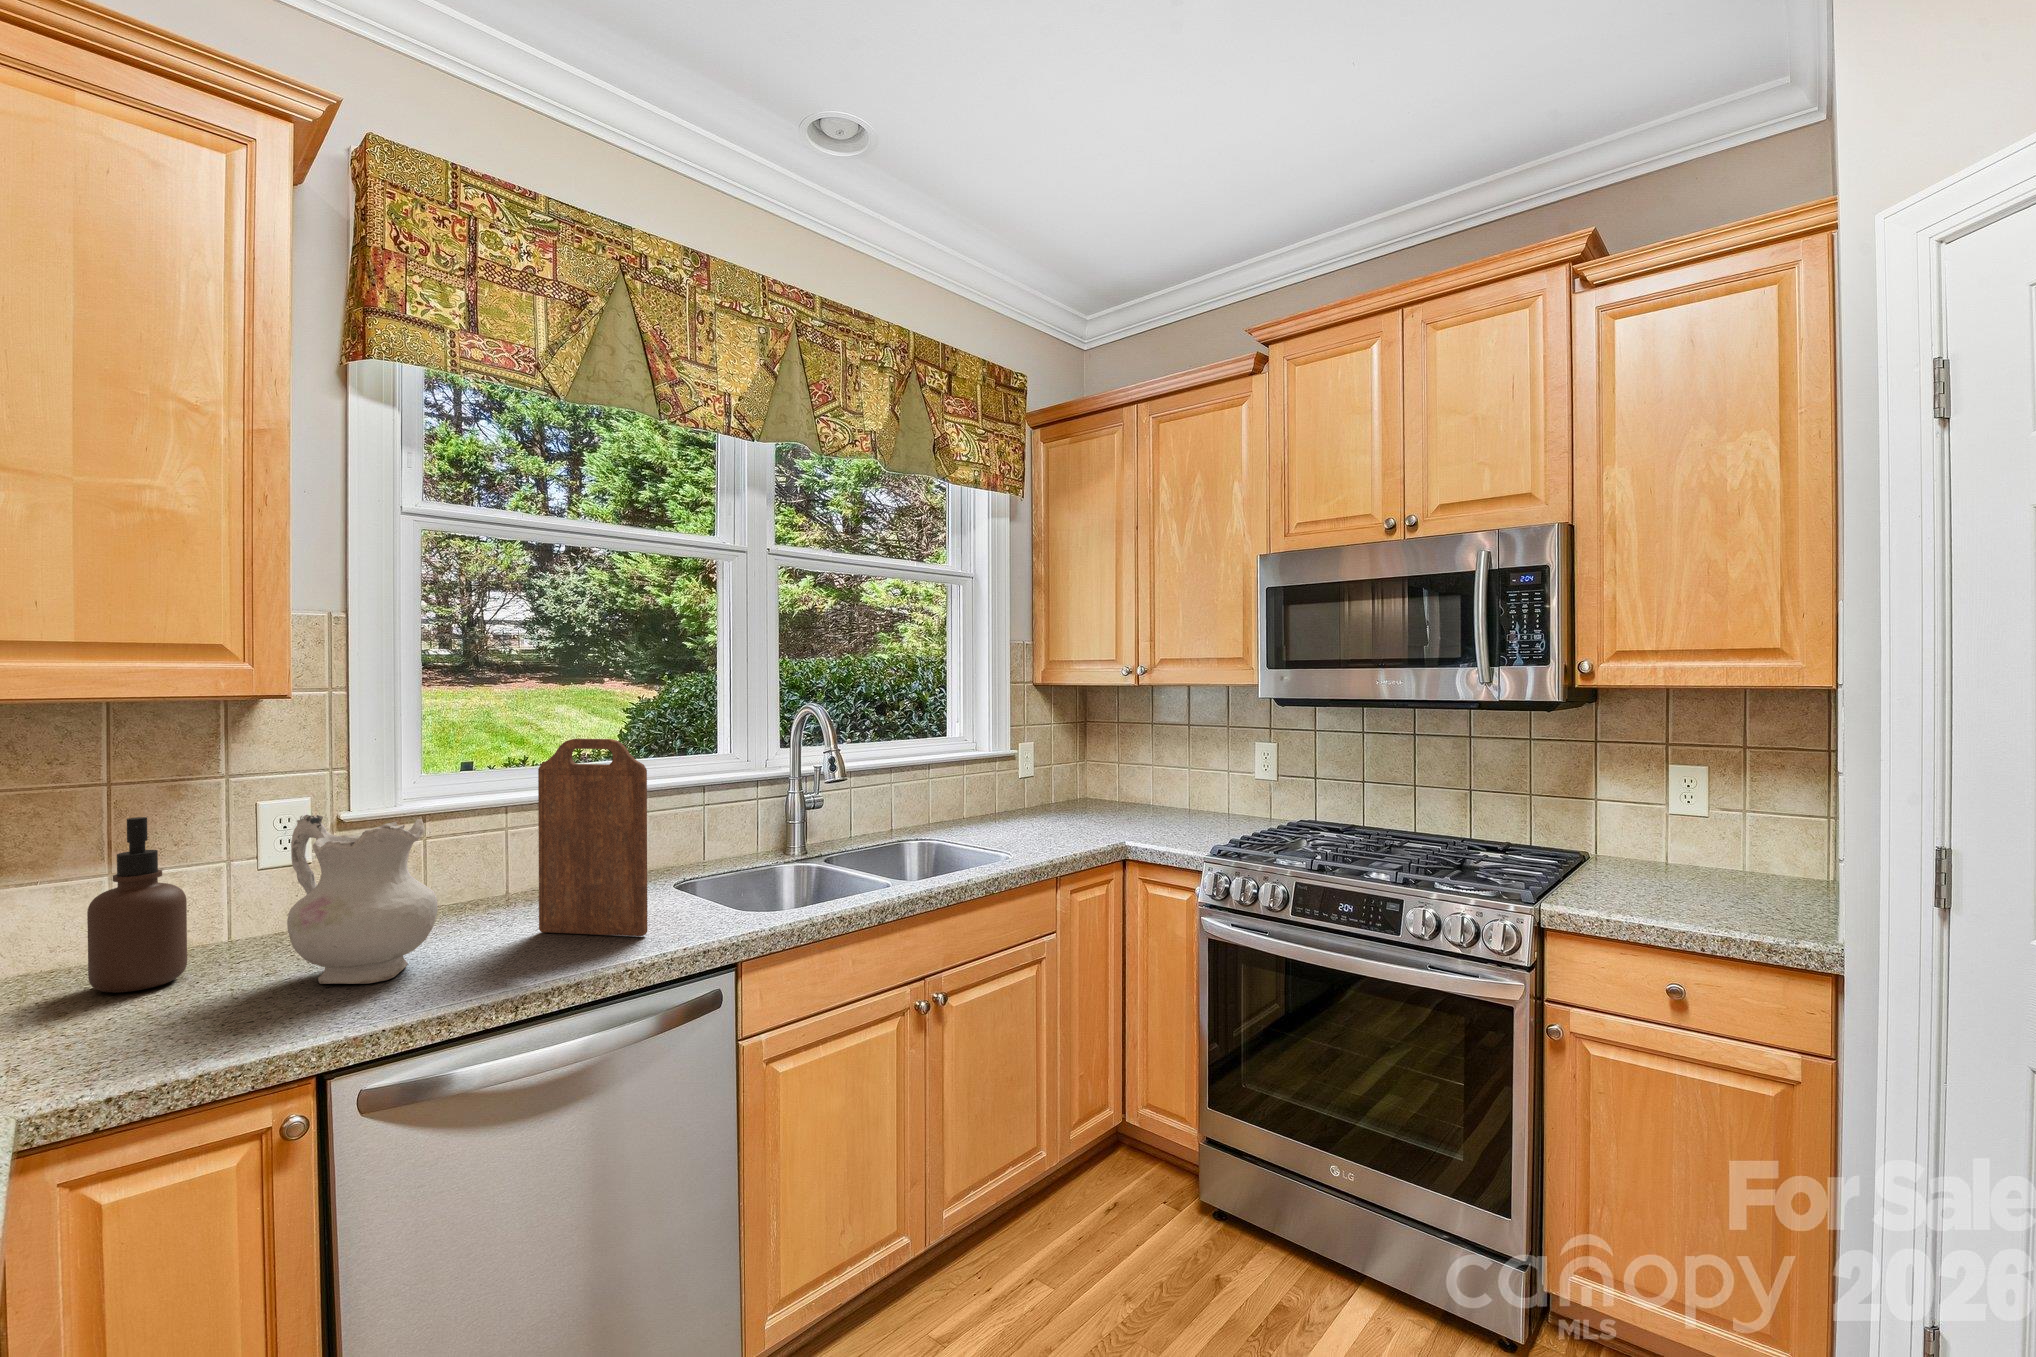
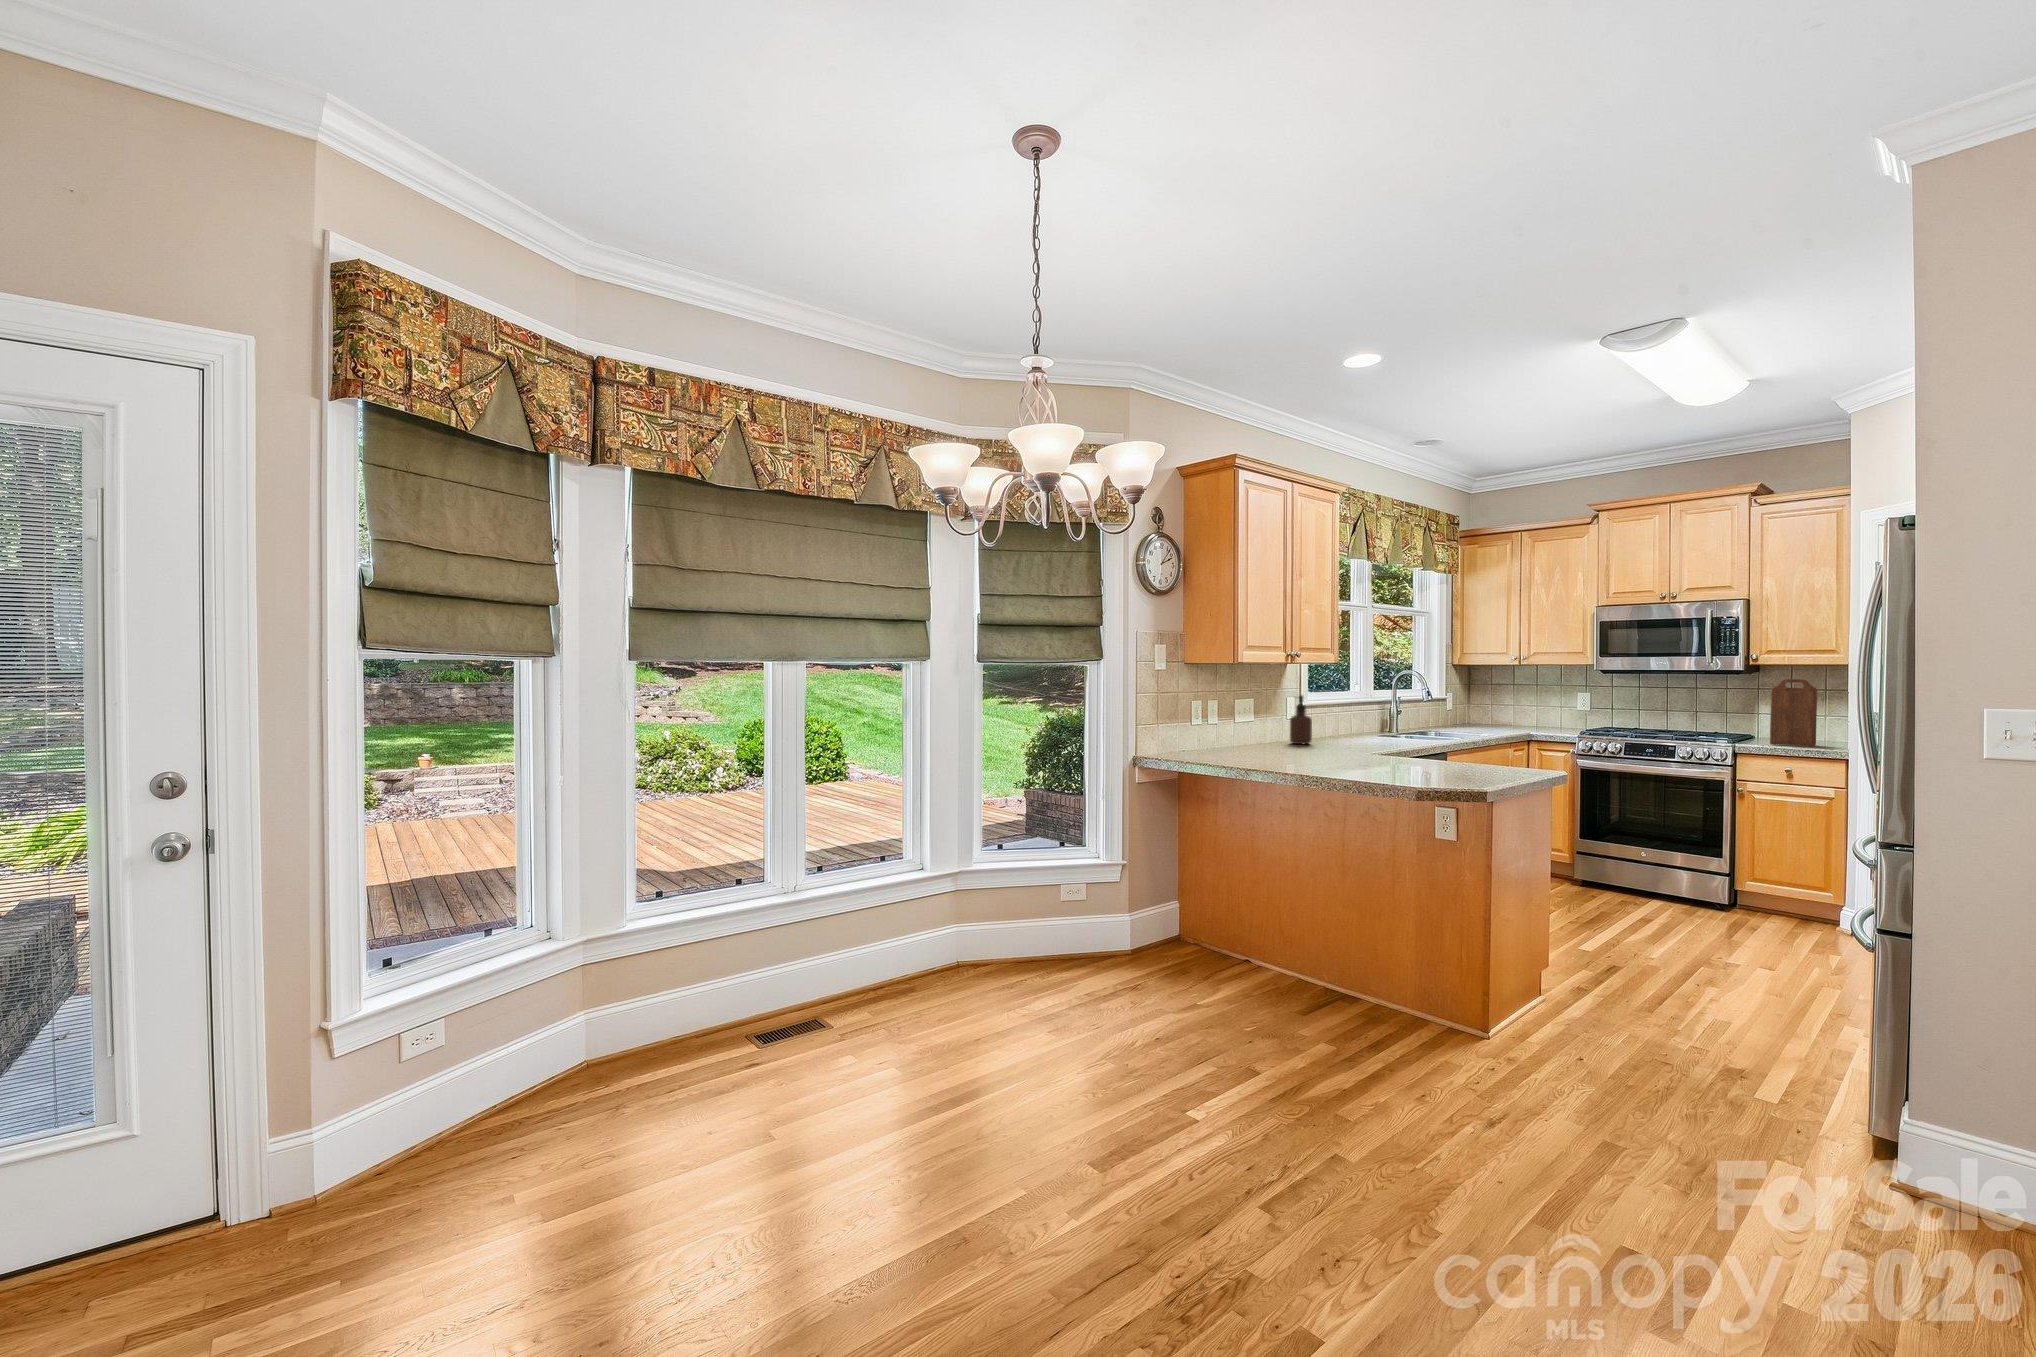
cutting board: present [538,739,647,936] -> present [1770,679,1817,746]
ceramic pitcher: present [287,815,438,984] -> none [1333,696,1378,745]

